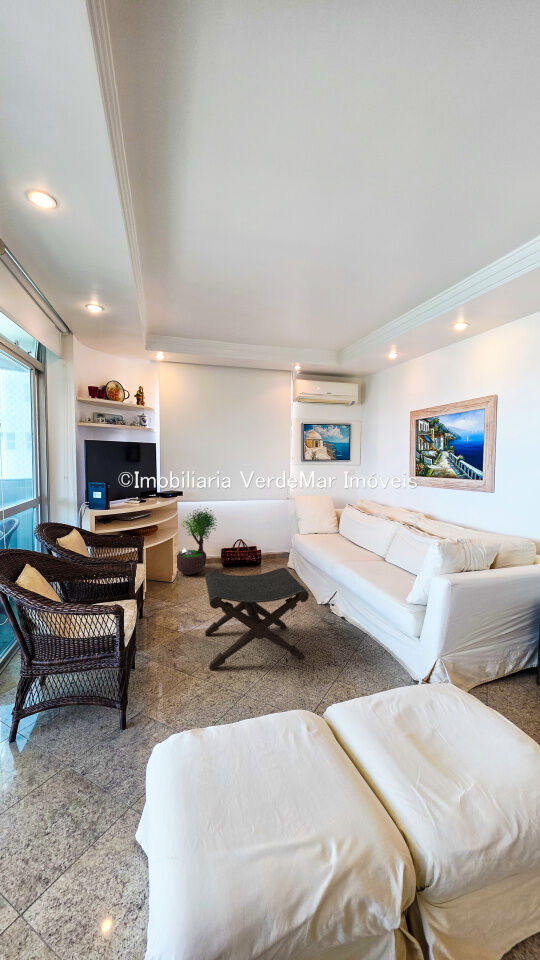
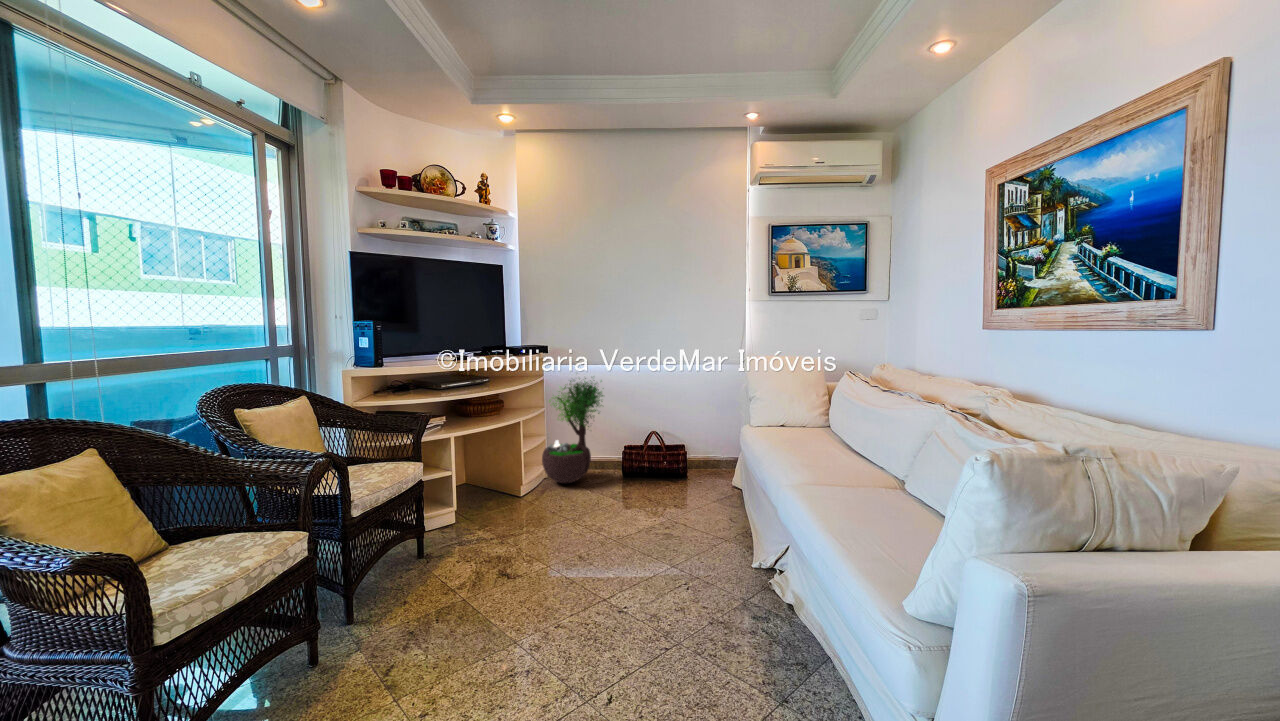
footstool: present [205,568,309,670] -> none [452,485,665,692]

